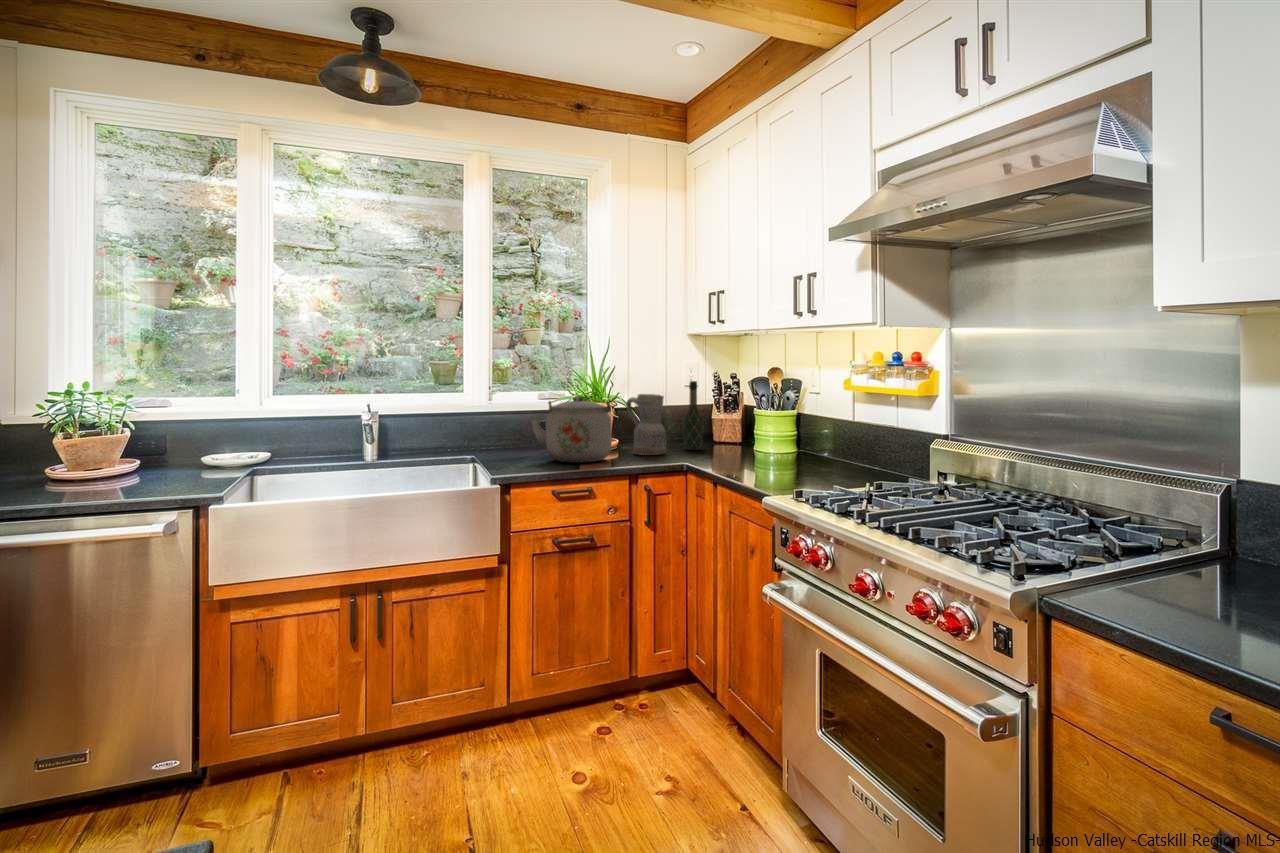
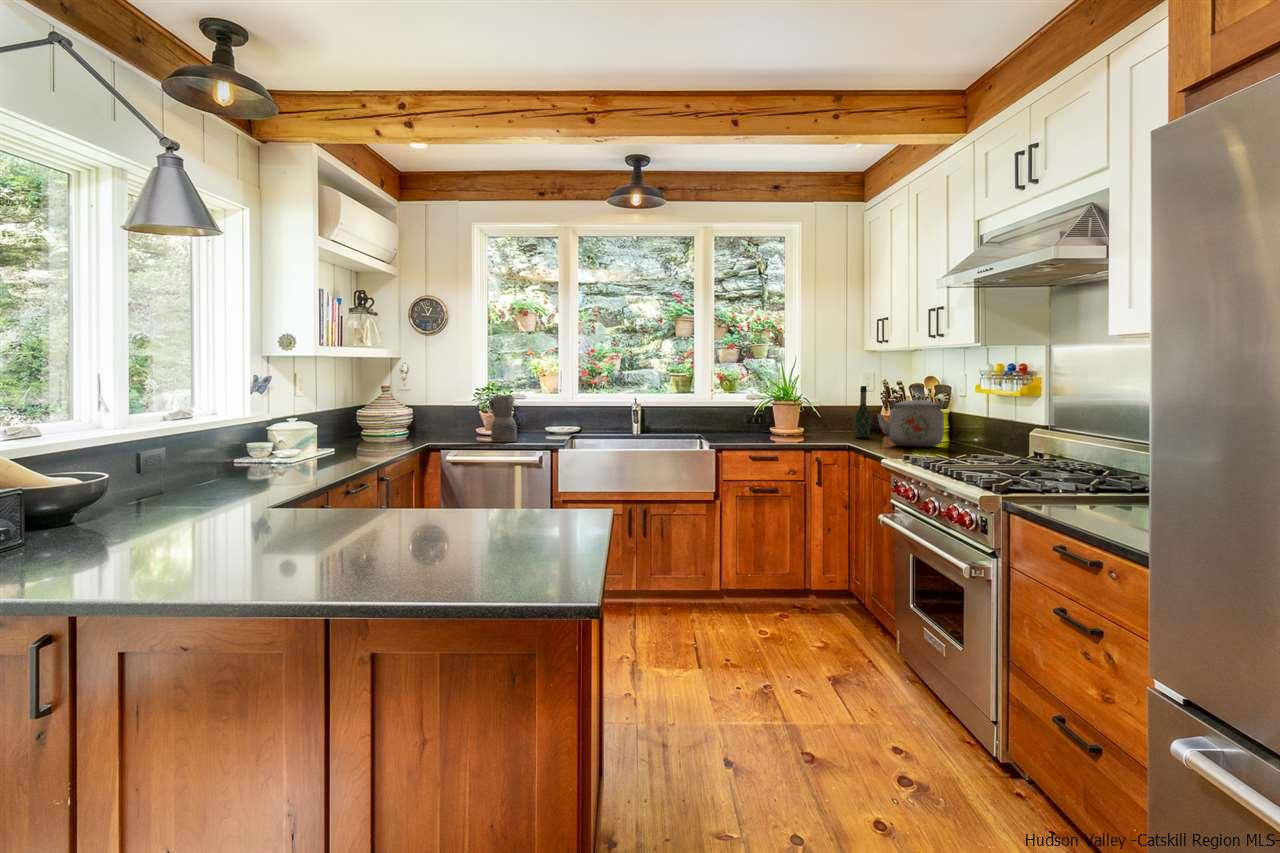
ceramic pitcher: present [626,394,666,455] -> present [490,395,517,442]
kettle: present [531,396,612,463] -> present [878,397,944,447]

